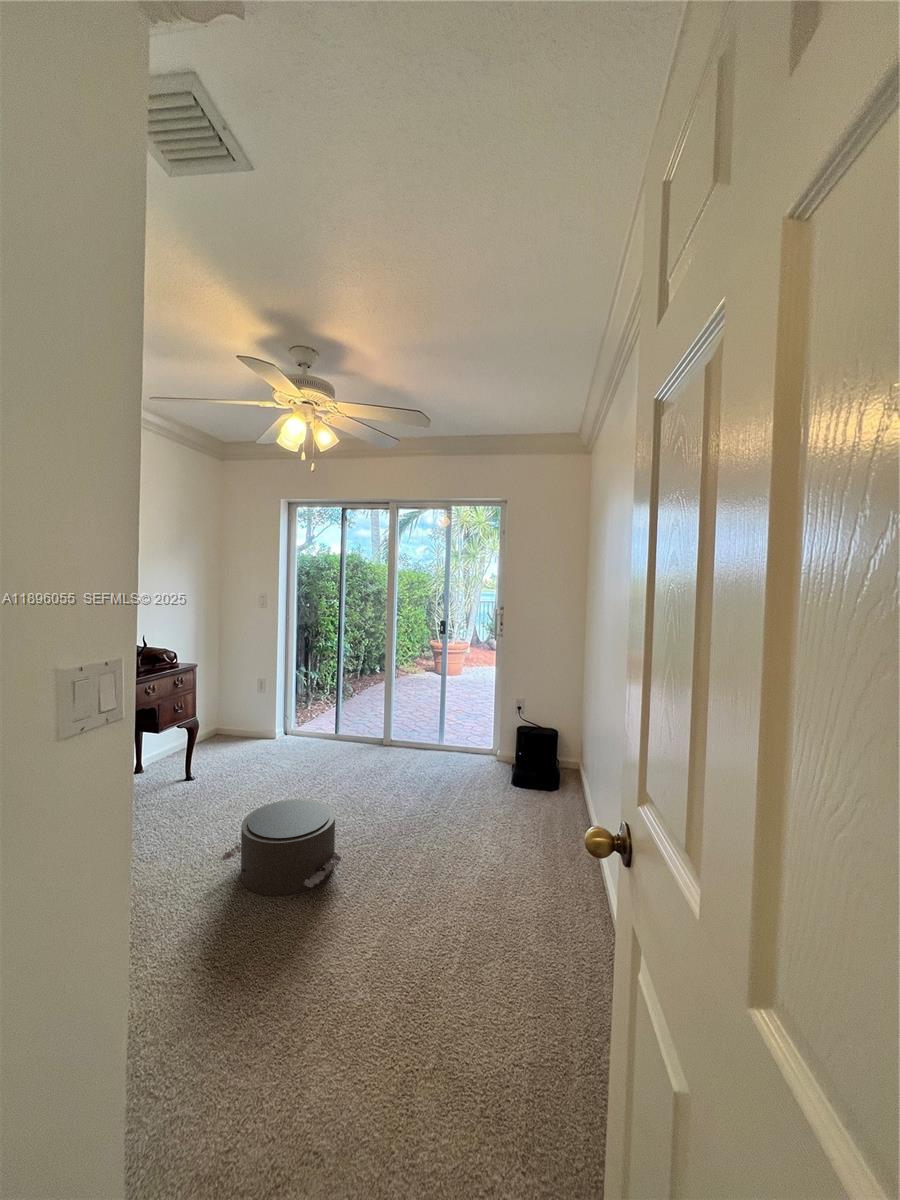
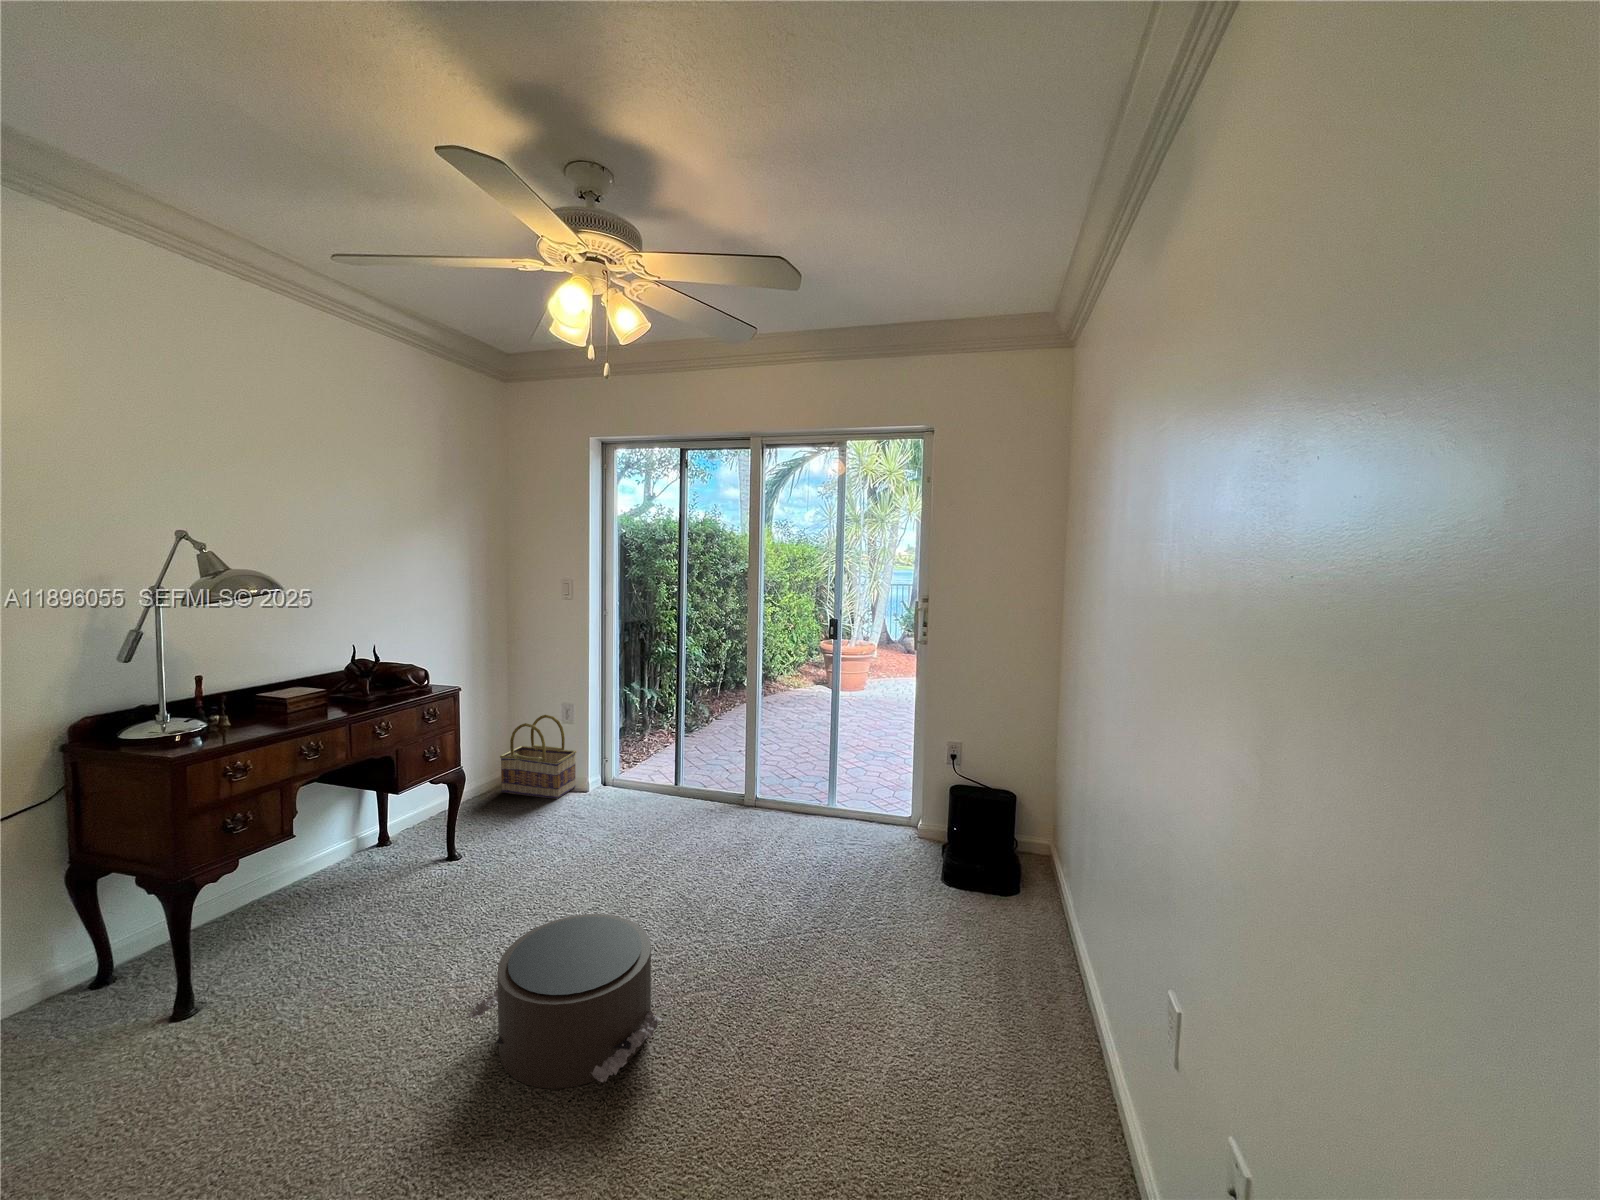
basket: none [213,688,266,745] -> present [500,715,576,799]

